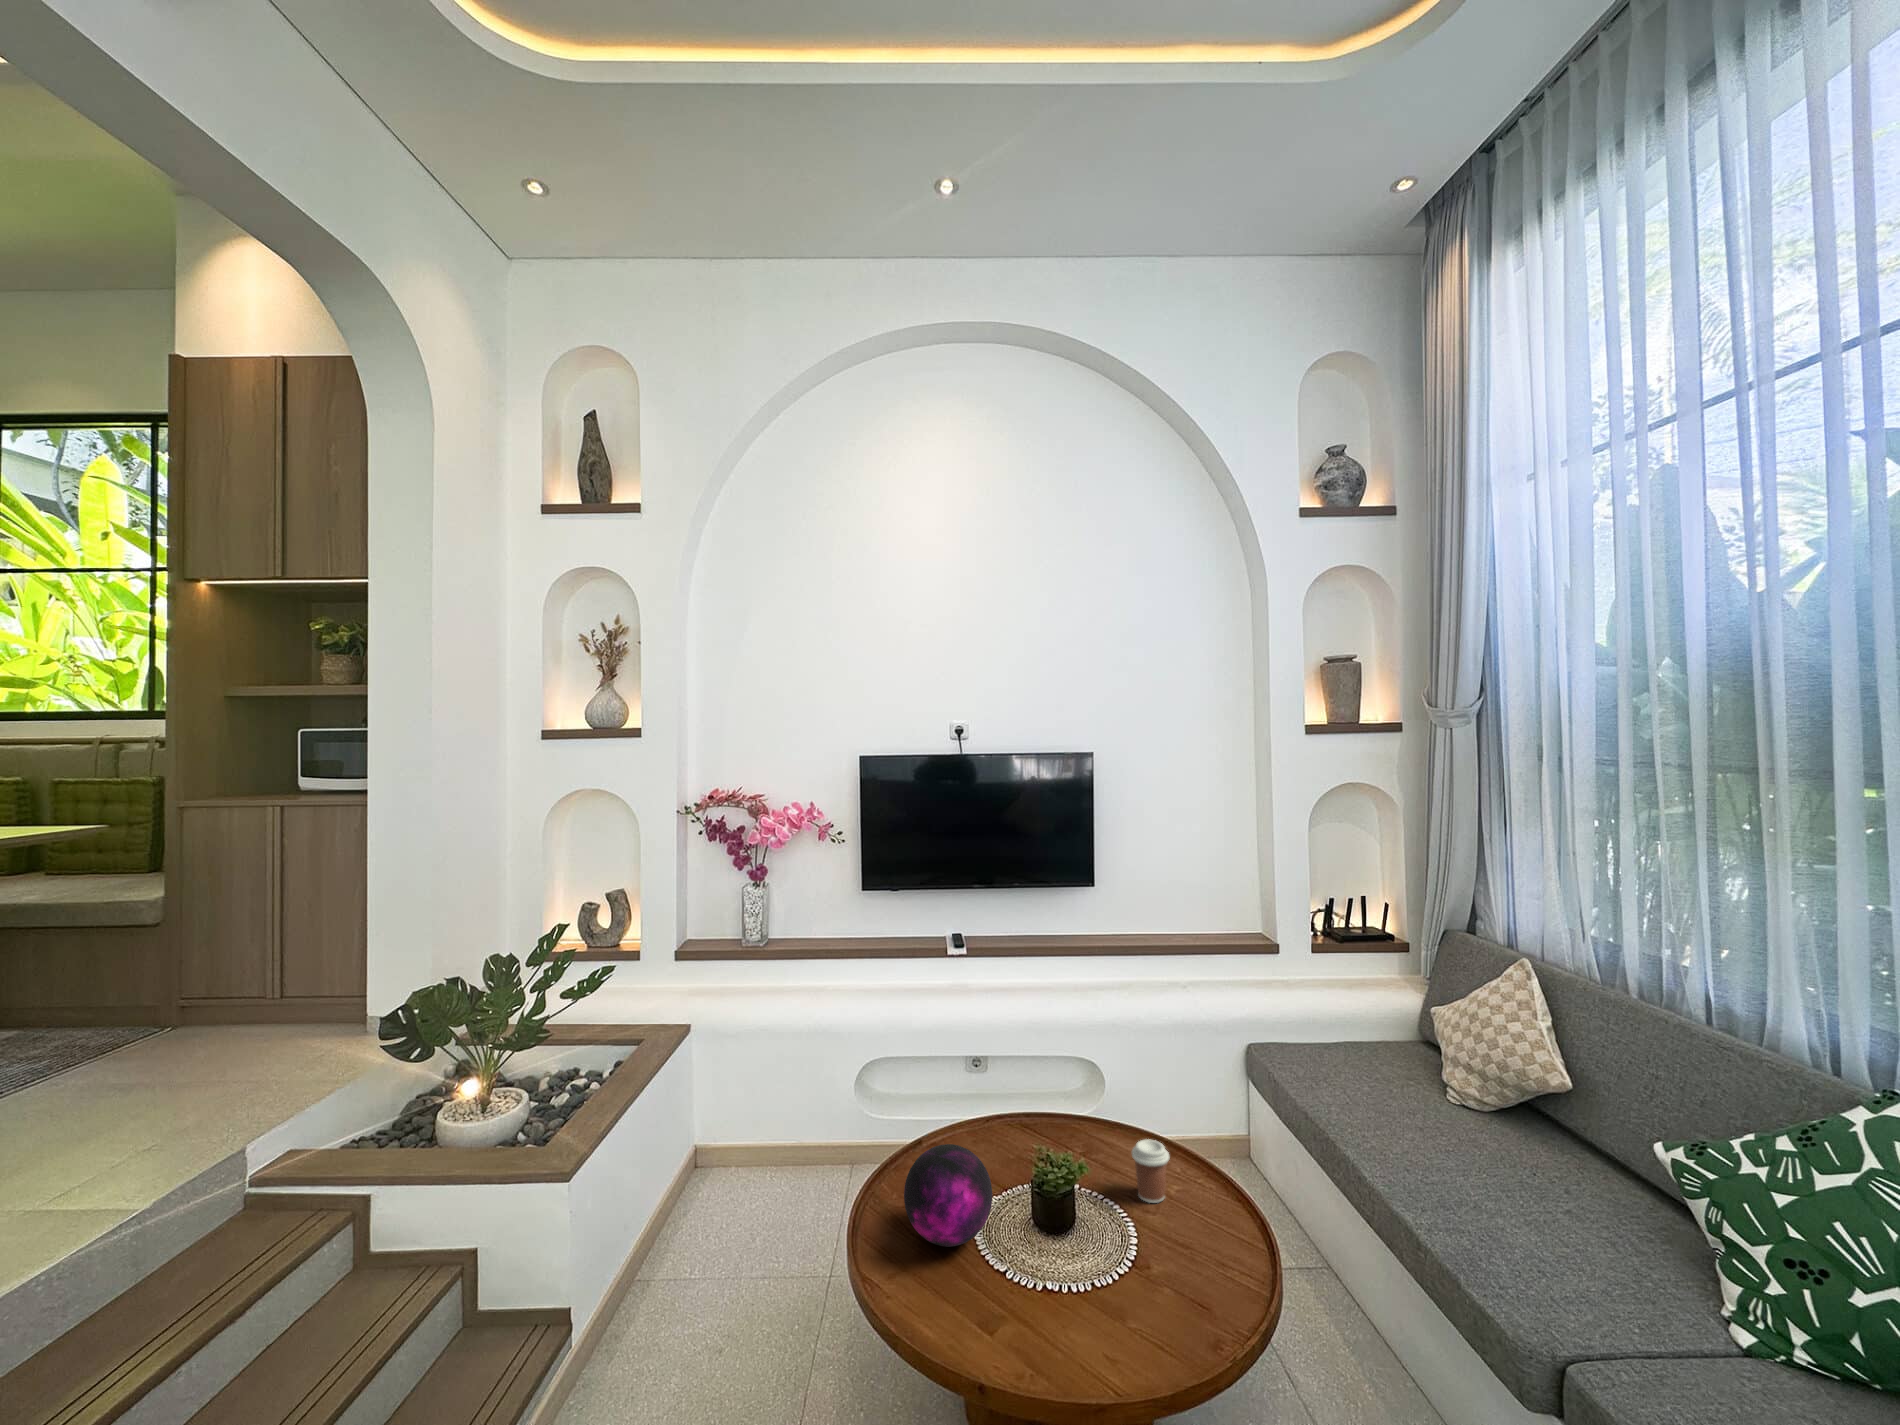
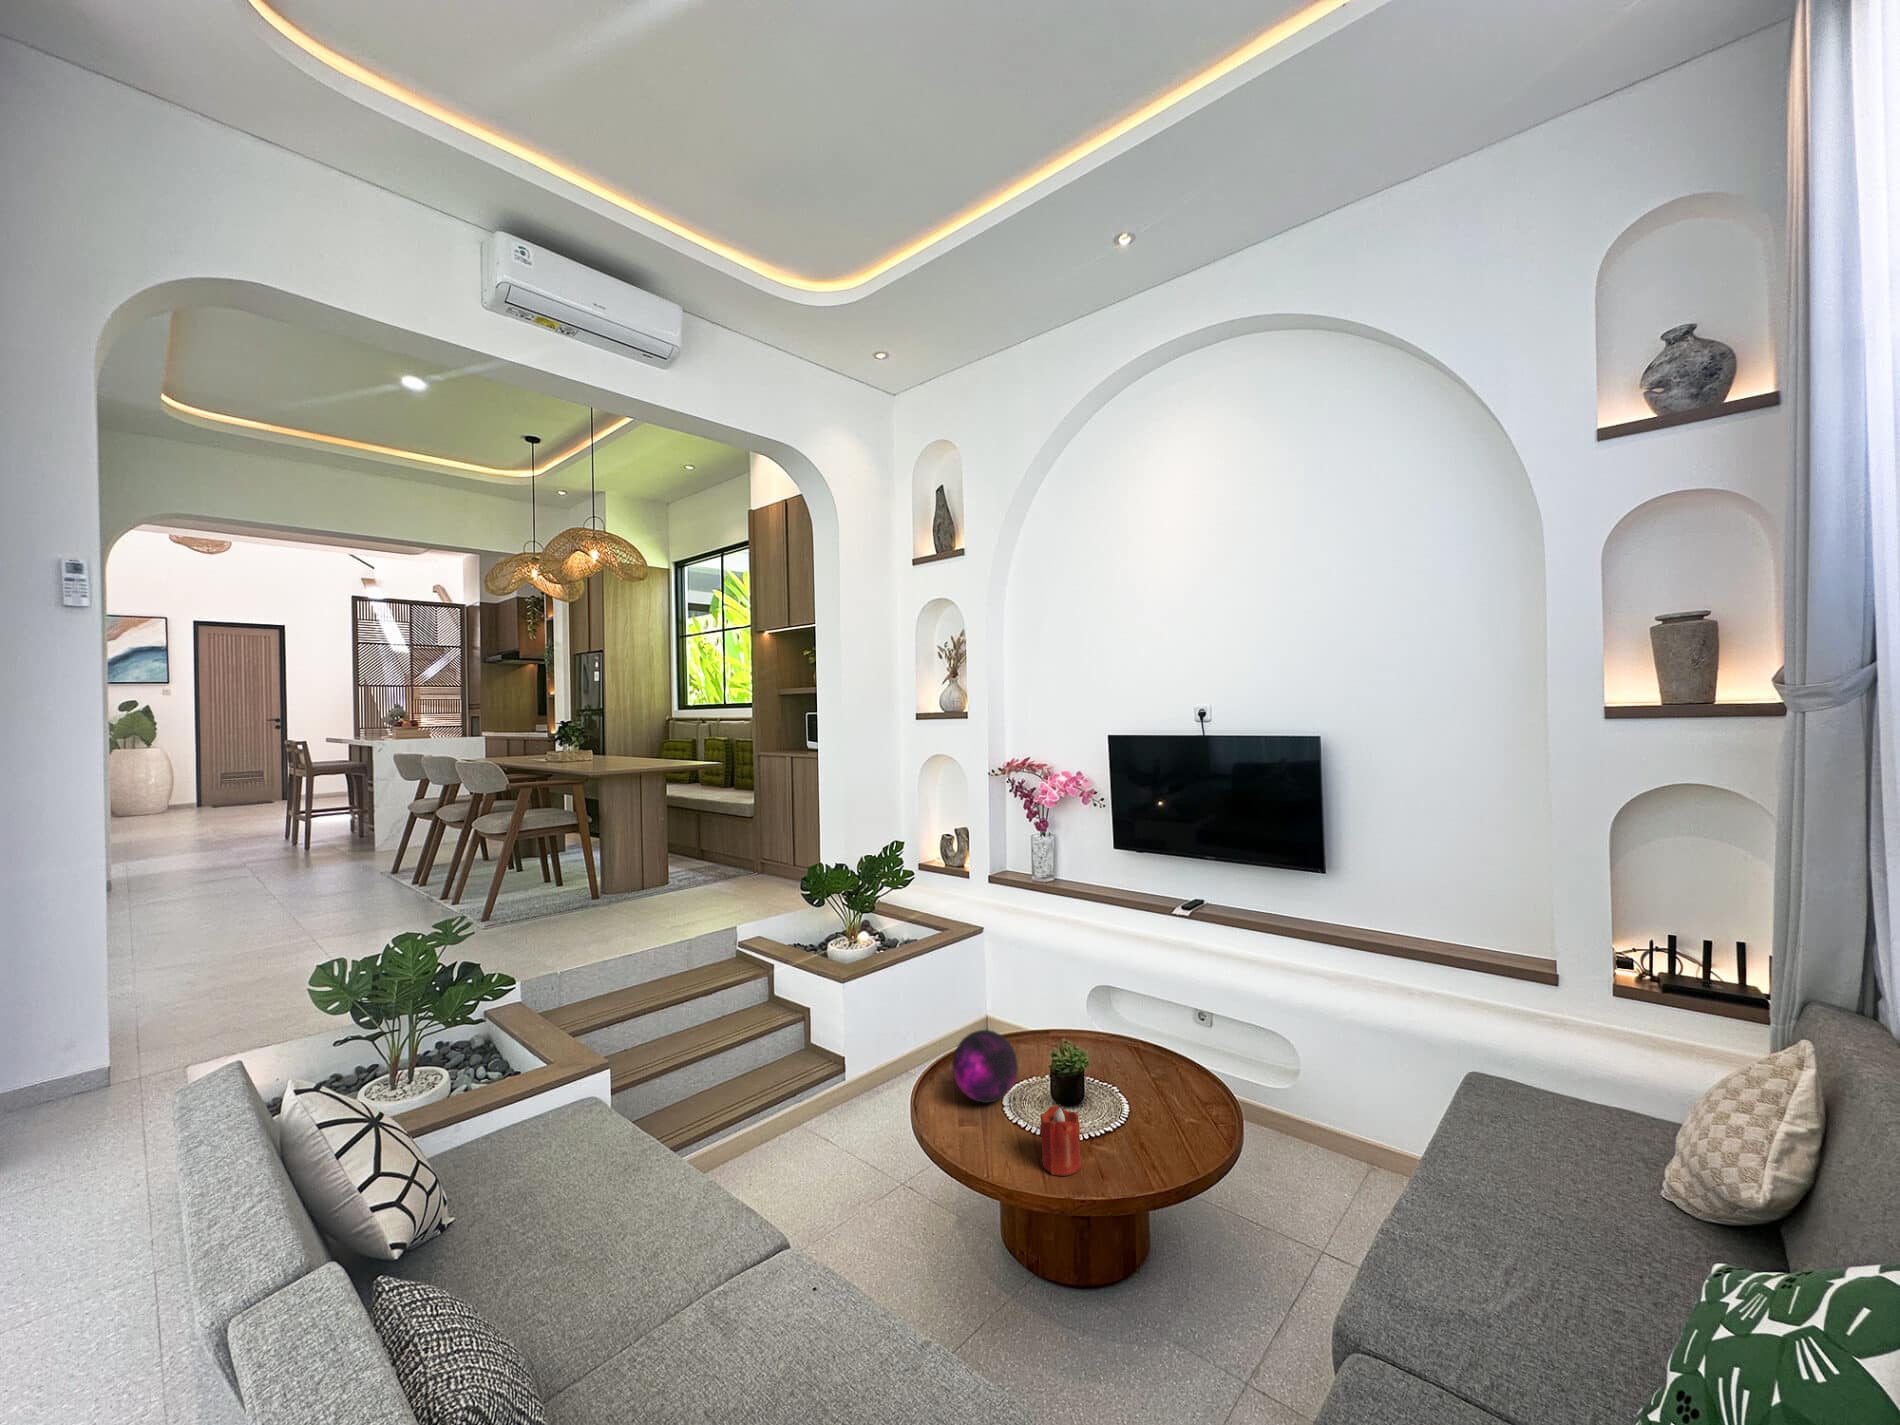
coffee cup: present [1132,1139,1170,1203] -> none [1144,1086,1178,1143]
candle: none [1084,1200,1135,1288] -> present [1040,1106,1081,1176]

